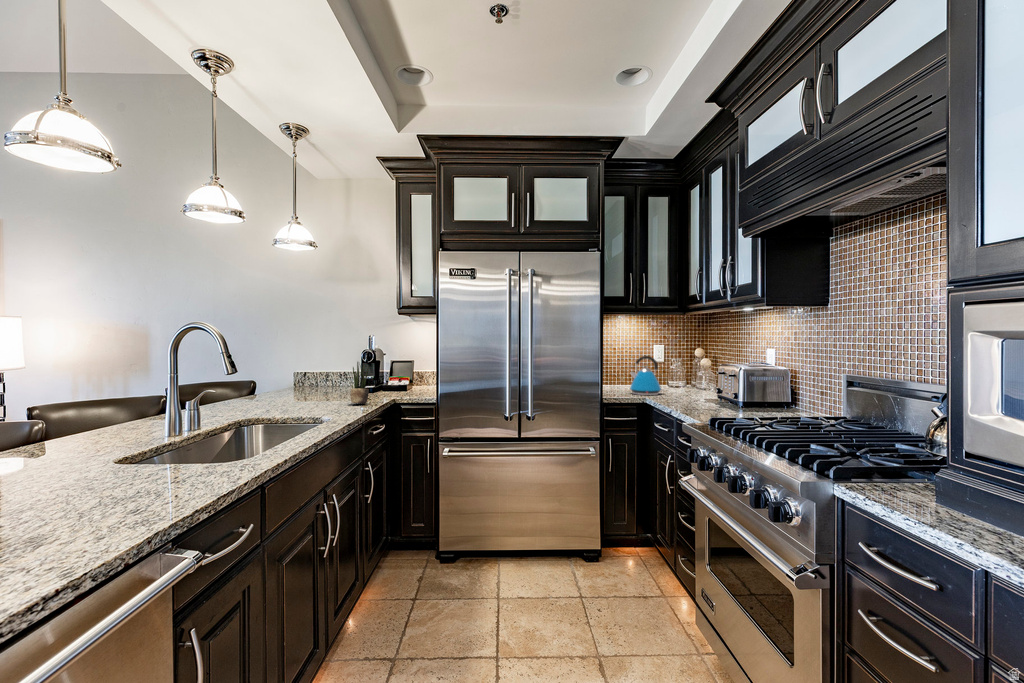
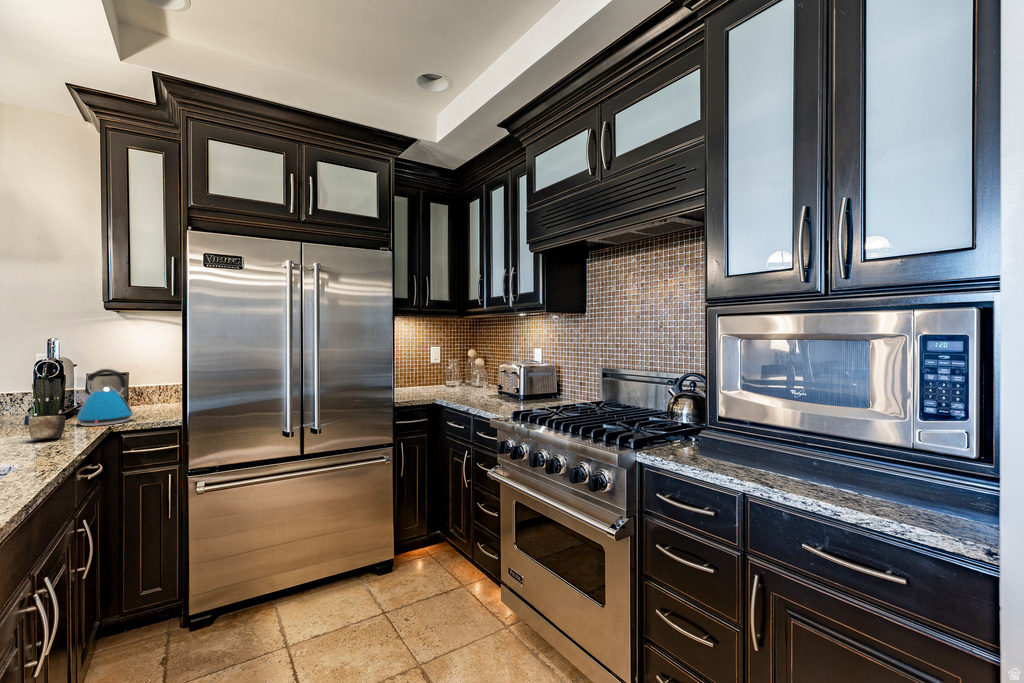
kettle: present [630,356,662,395] -> present [76,369,135,426]

